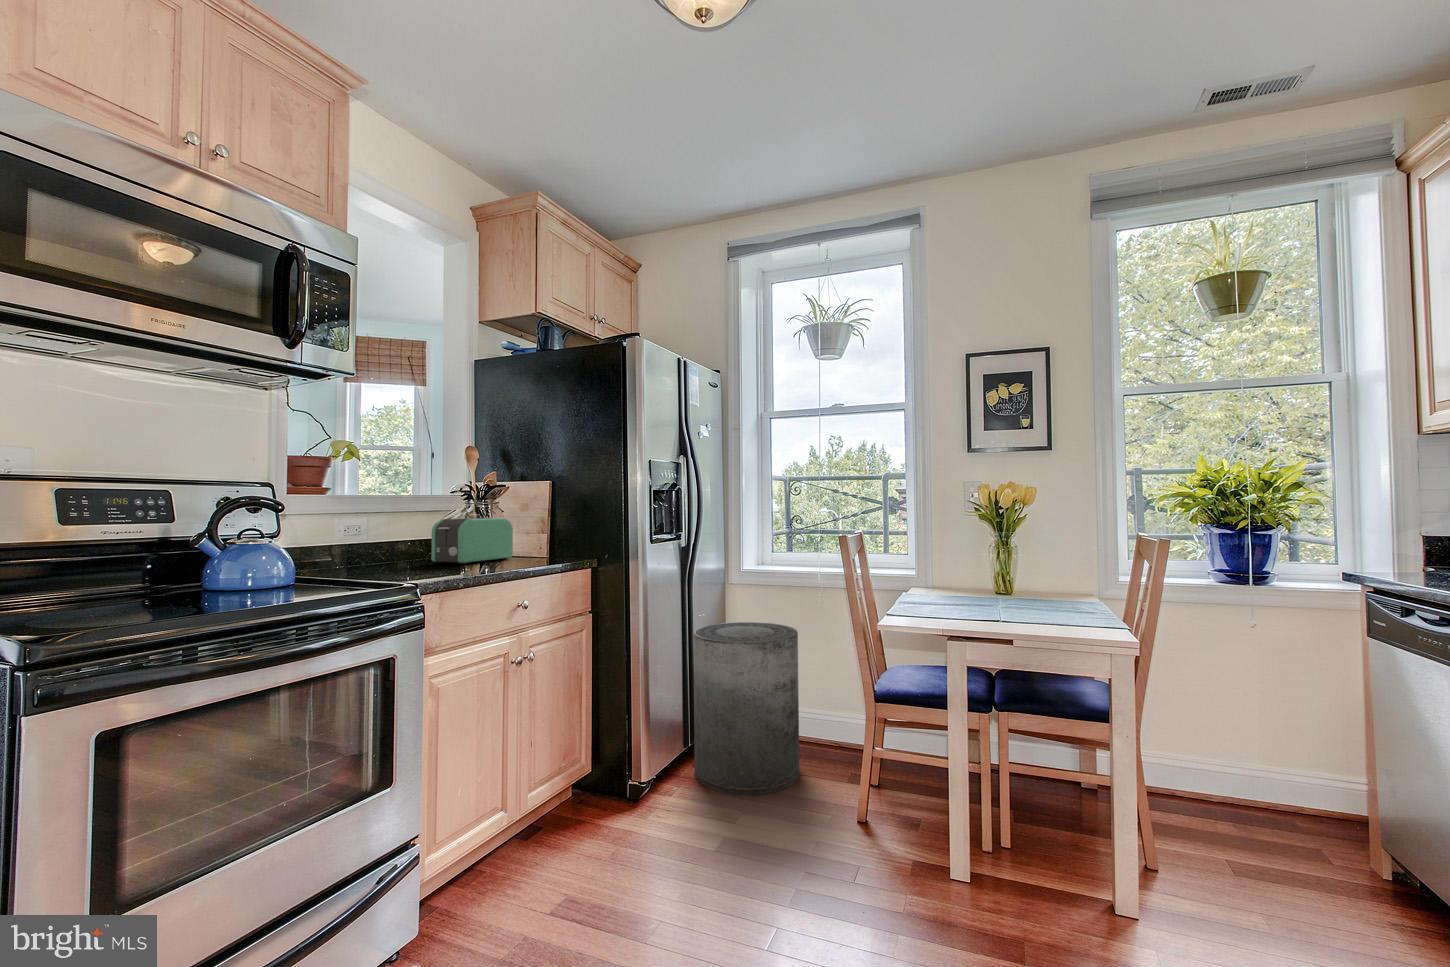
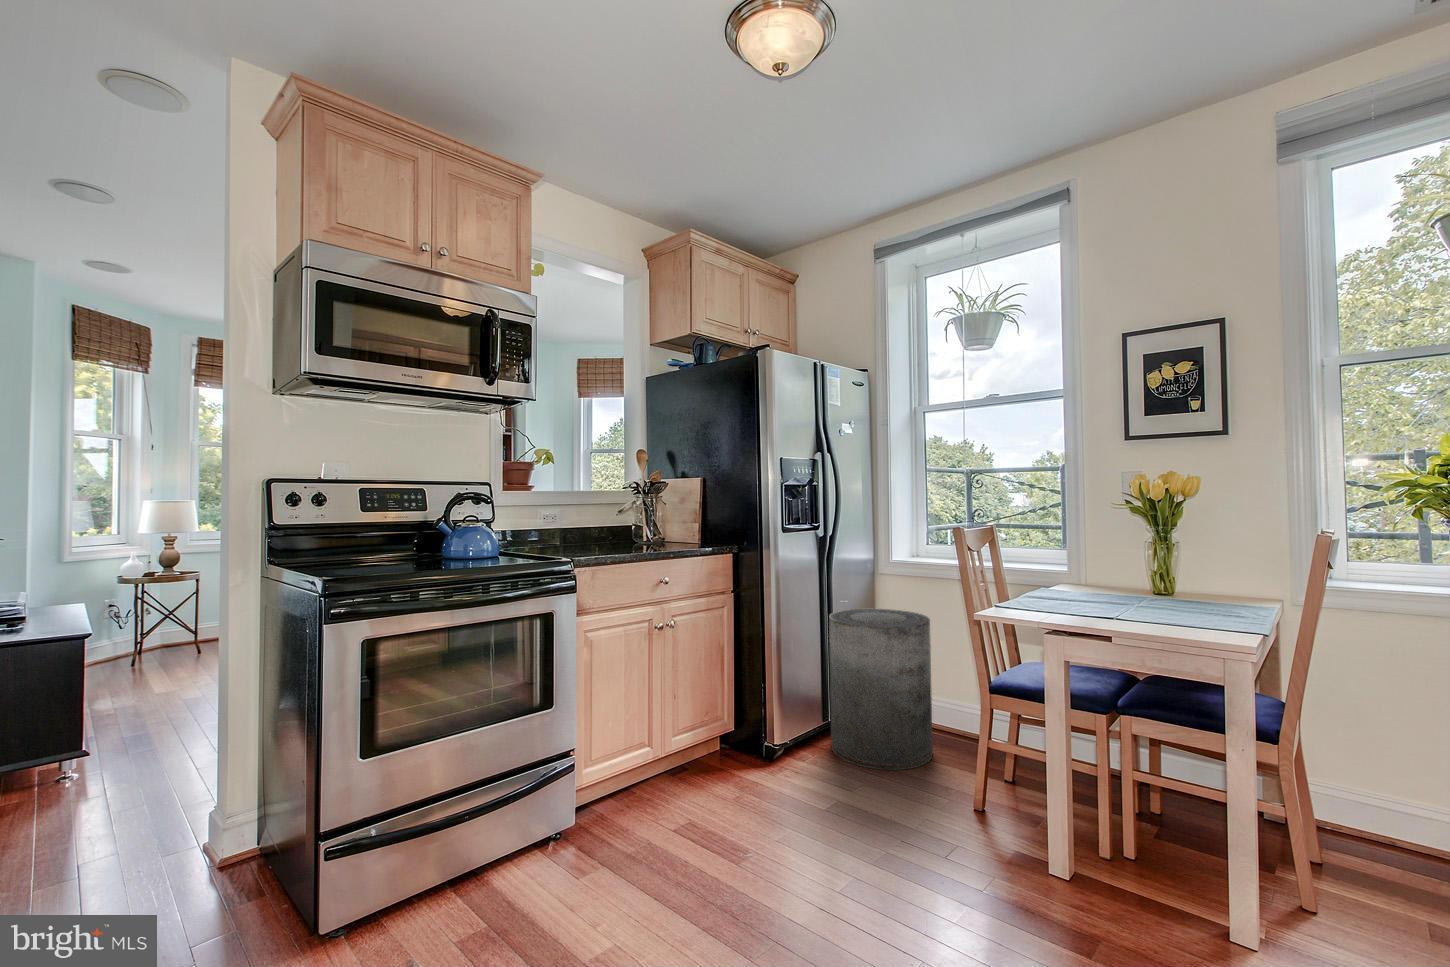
toaster: present [431,518,513,564] -> none [606,509,670,546]

